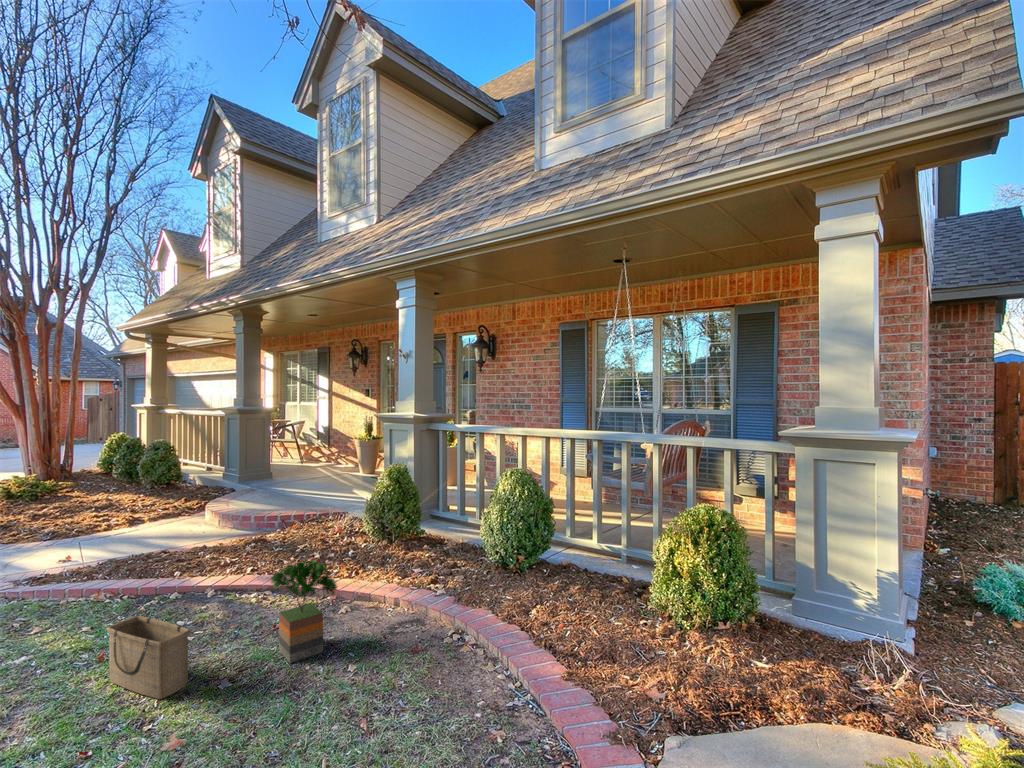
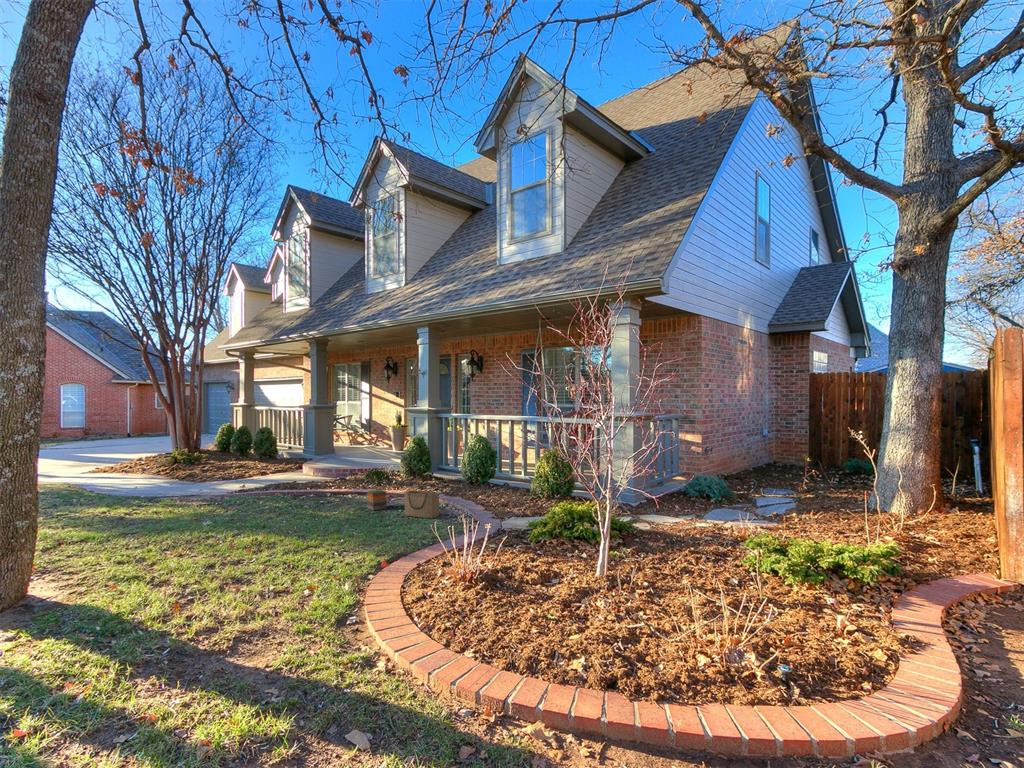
basket: present [107,616,191,699] -> present [404,490,440,518]

